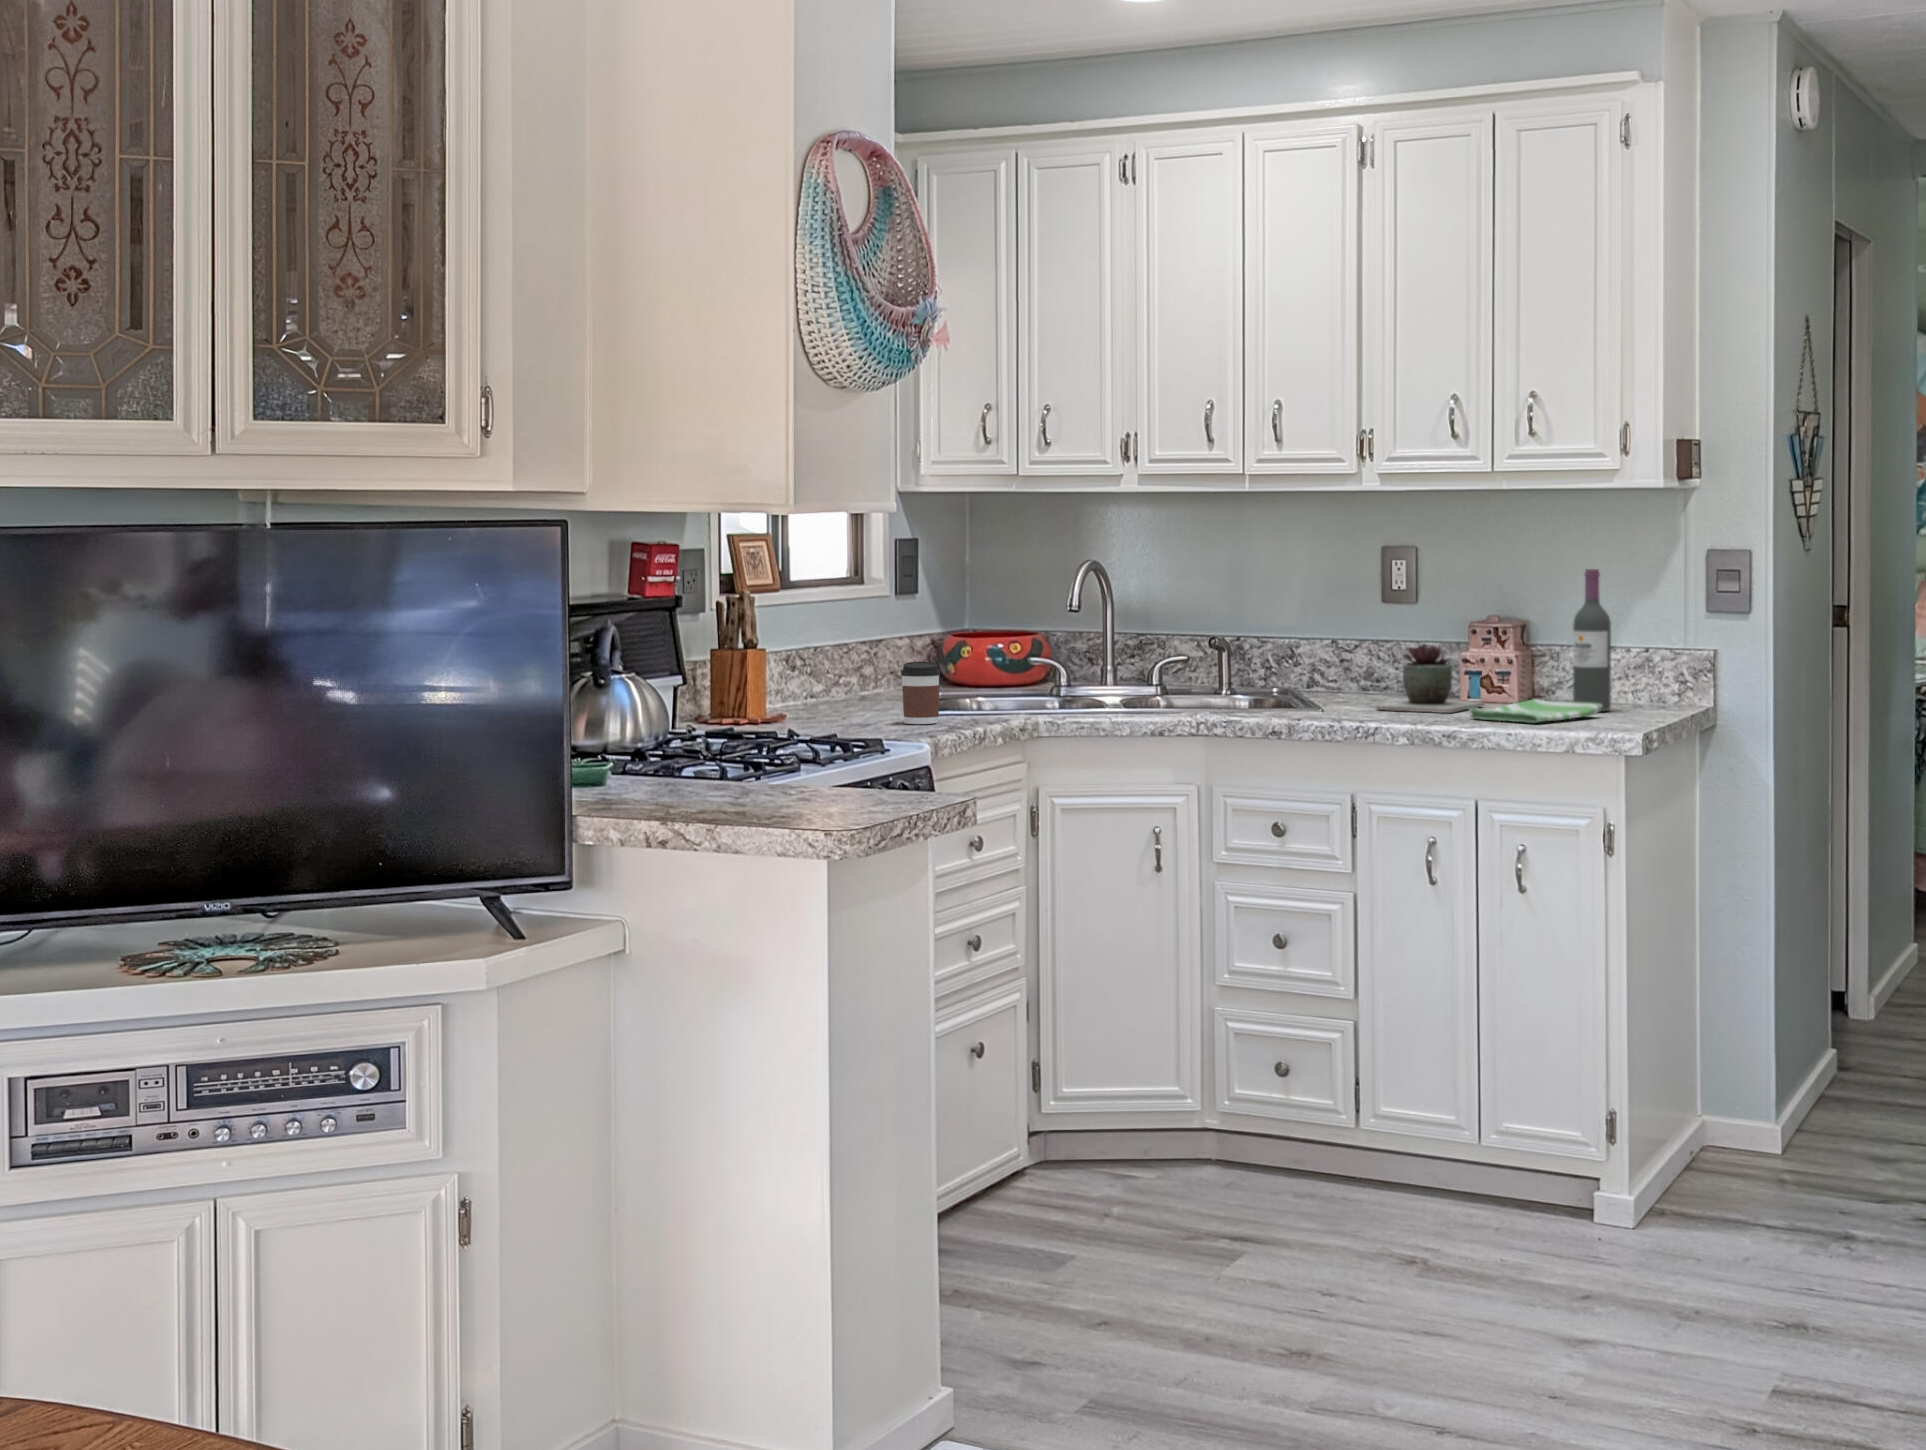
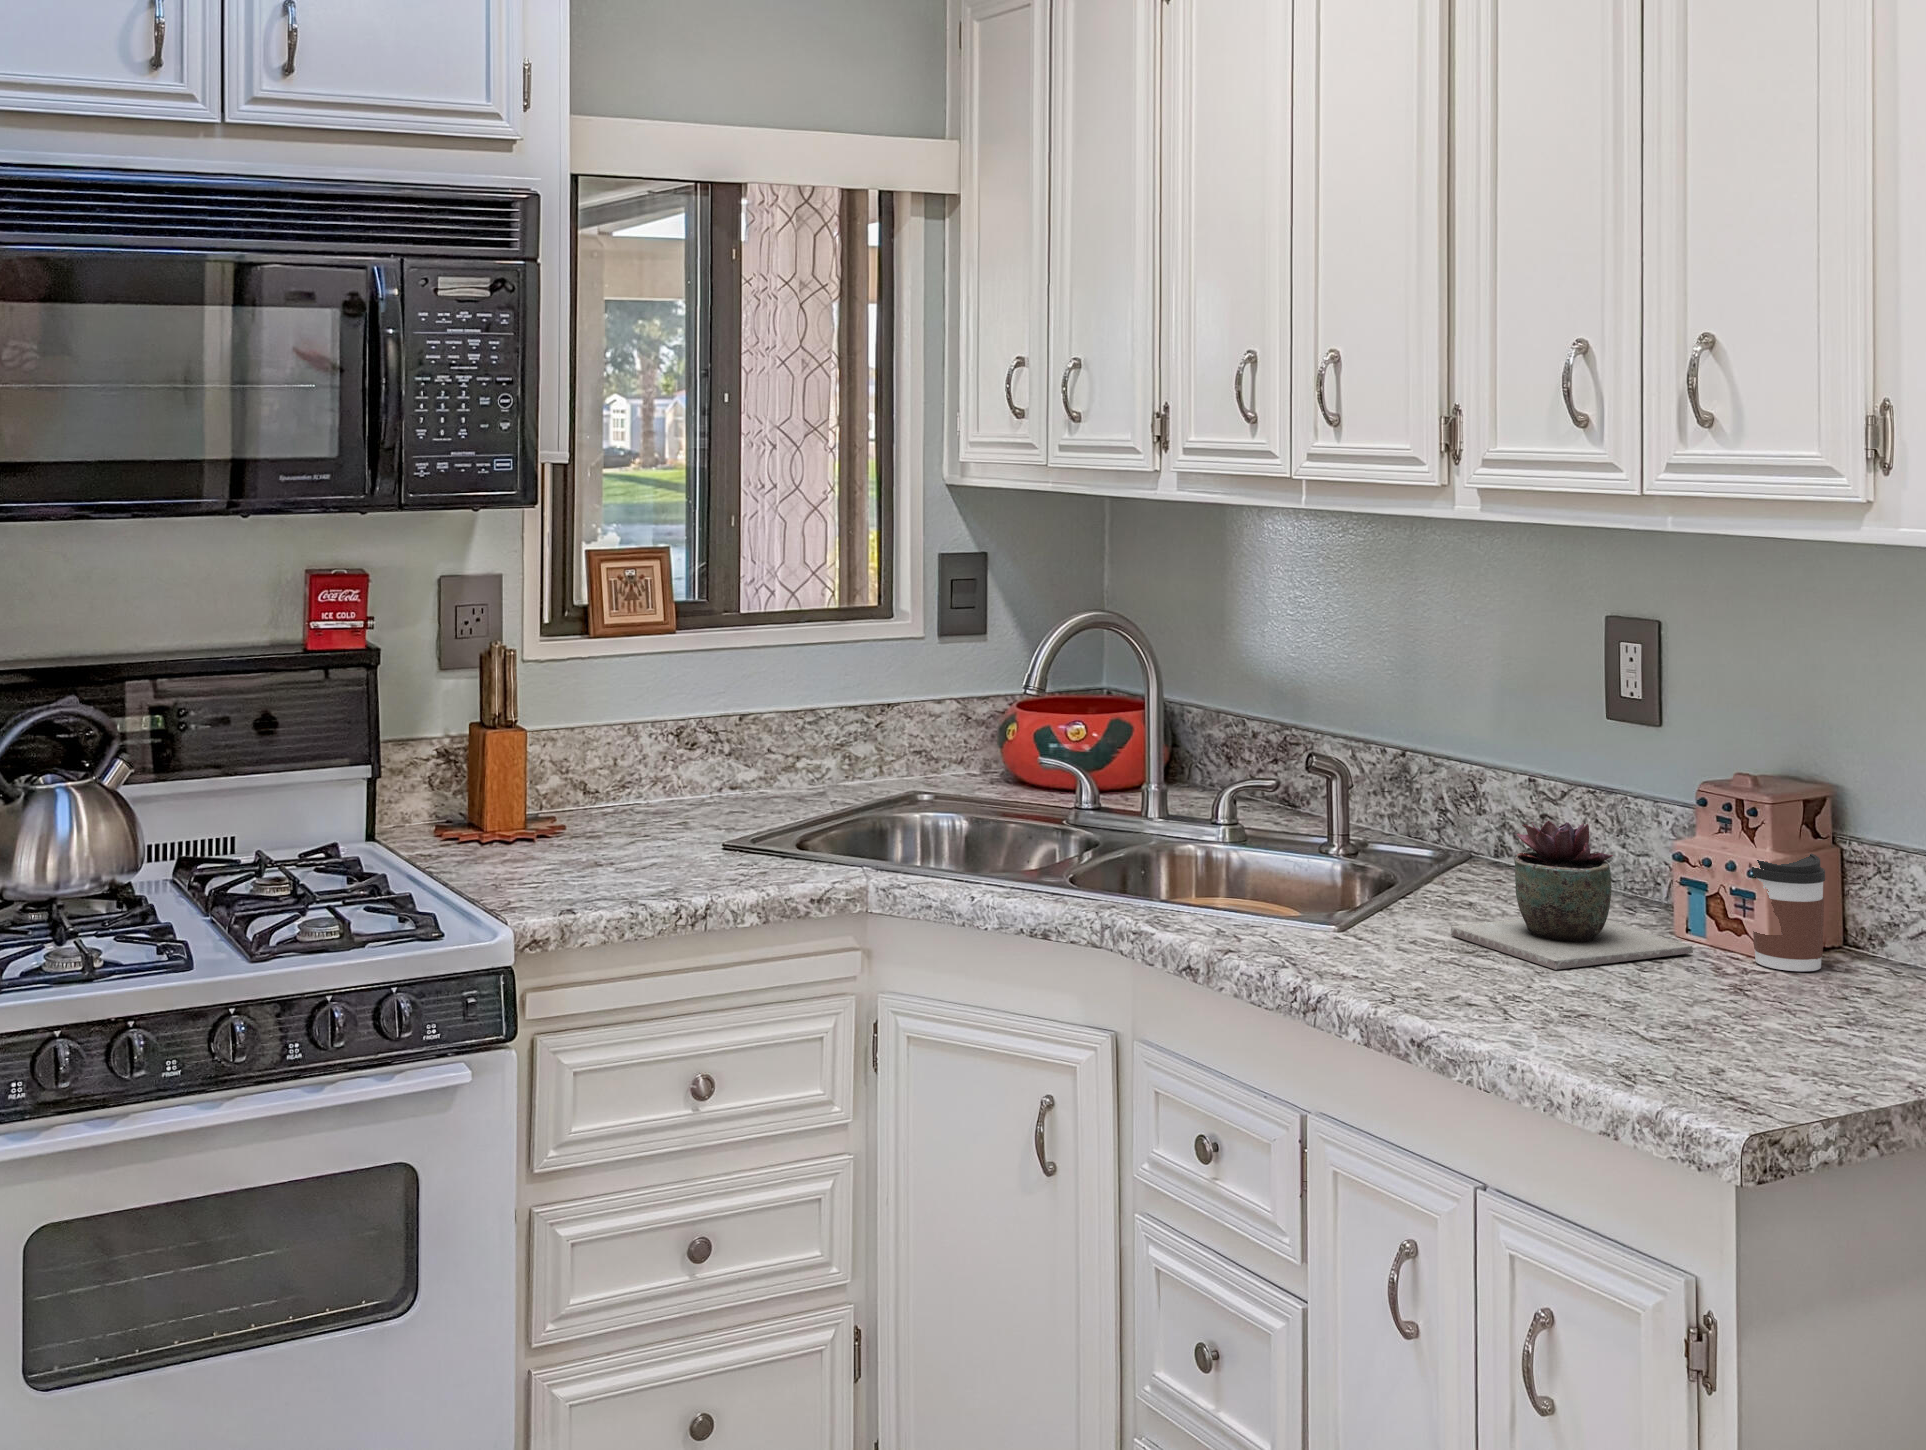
wine bottle: present [1573,569,1611,712] -> none [1829,709,1917,1015]
coffee cup: present [901,662,940,724] -> present [1752,854,1825,971]
dish towel: present [1469,699,1602,723] -> none [1526,969,1827,1042]

